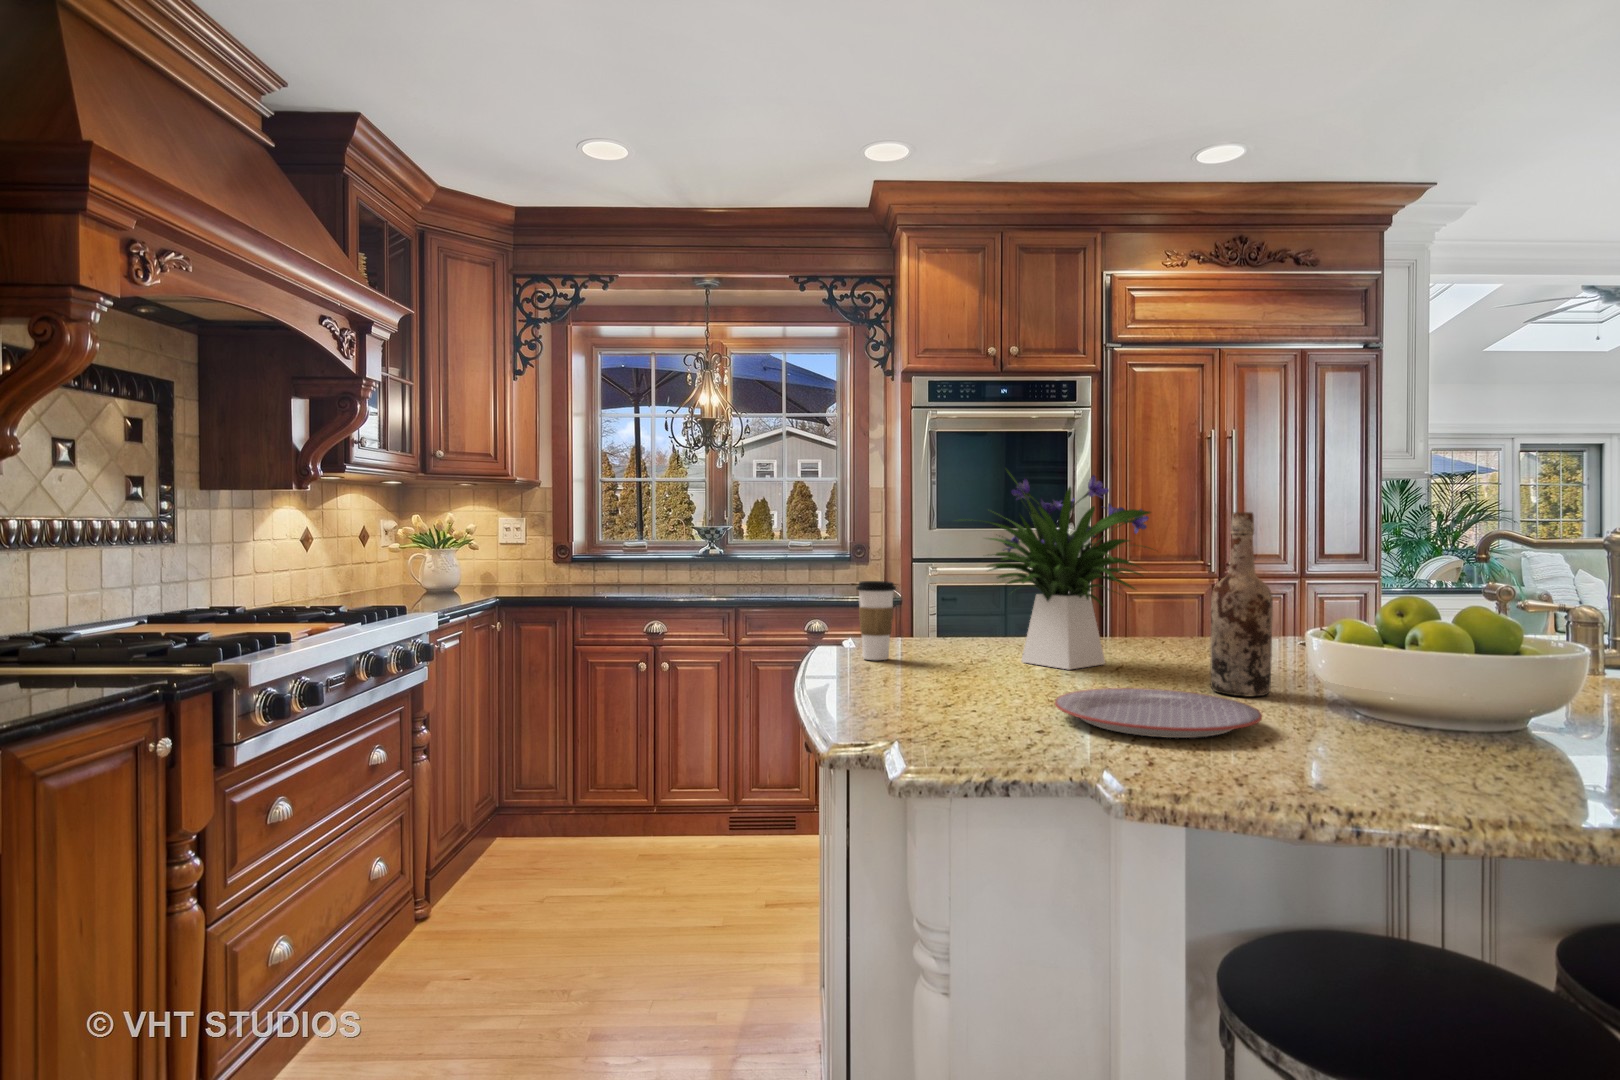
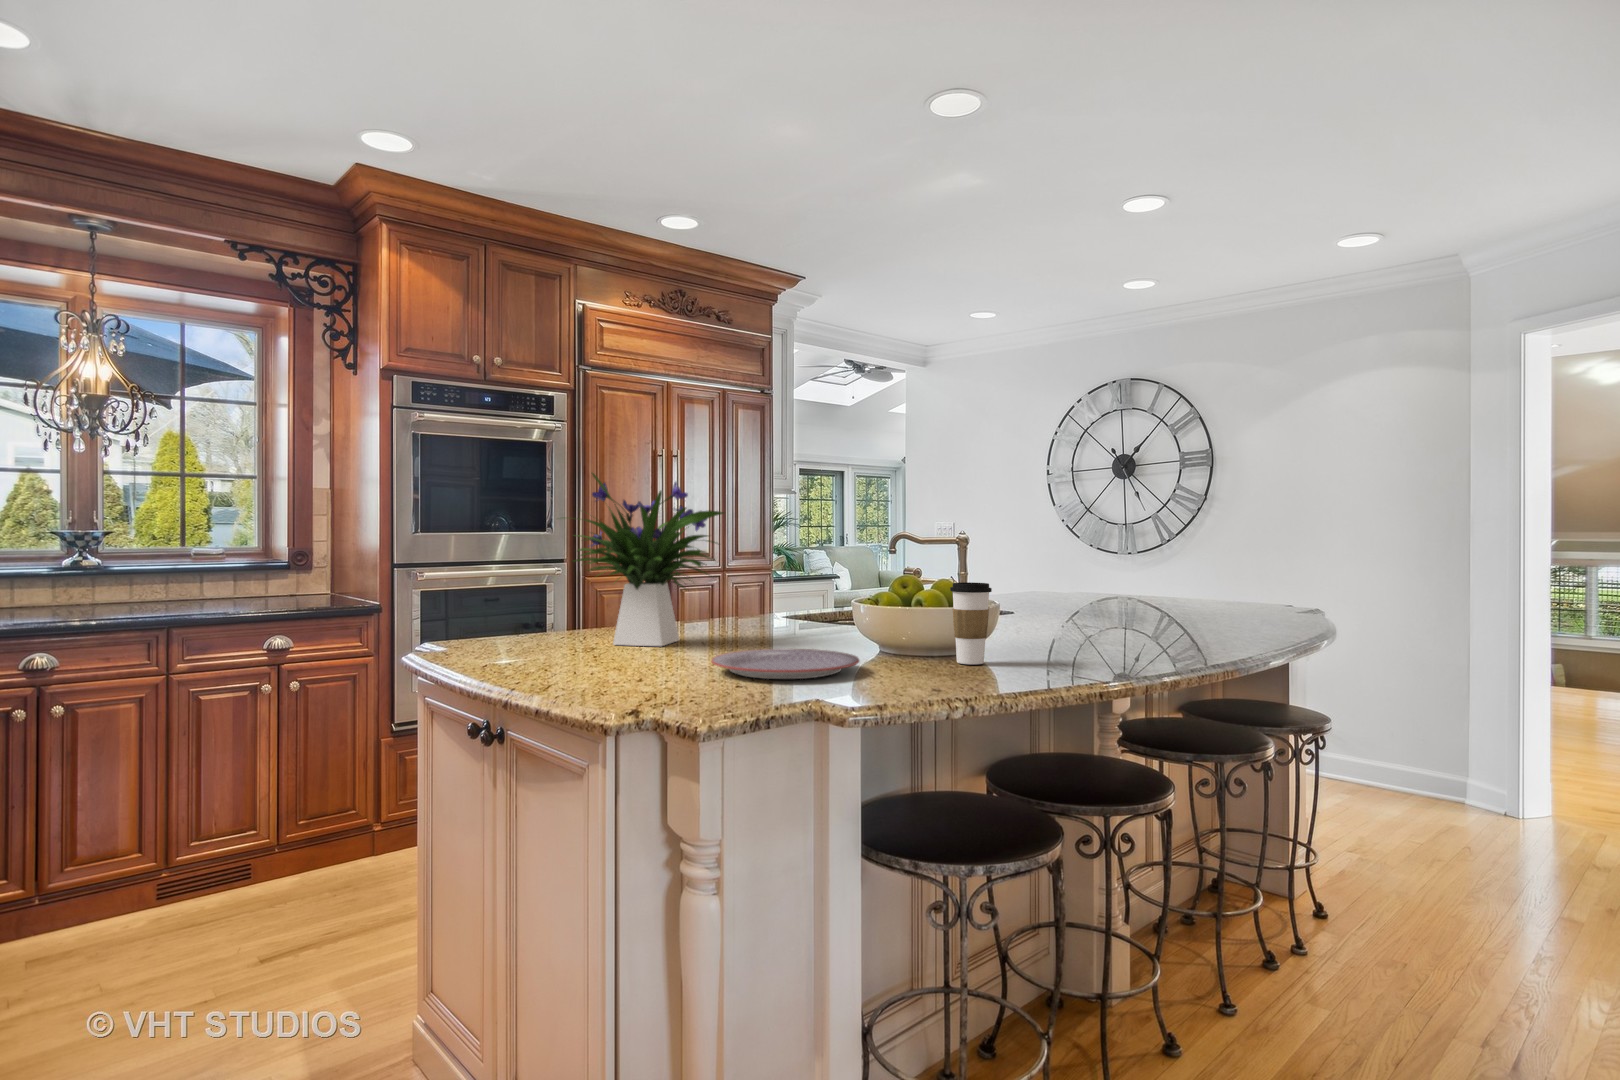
wine bottle: present [1211,512,1273,696] -> none [781,513,822,650]
coffee cup: present [857,581,896,660] -> present [950,582,992,664]

